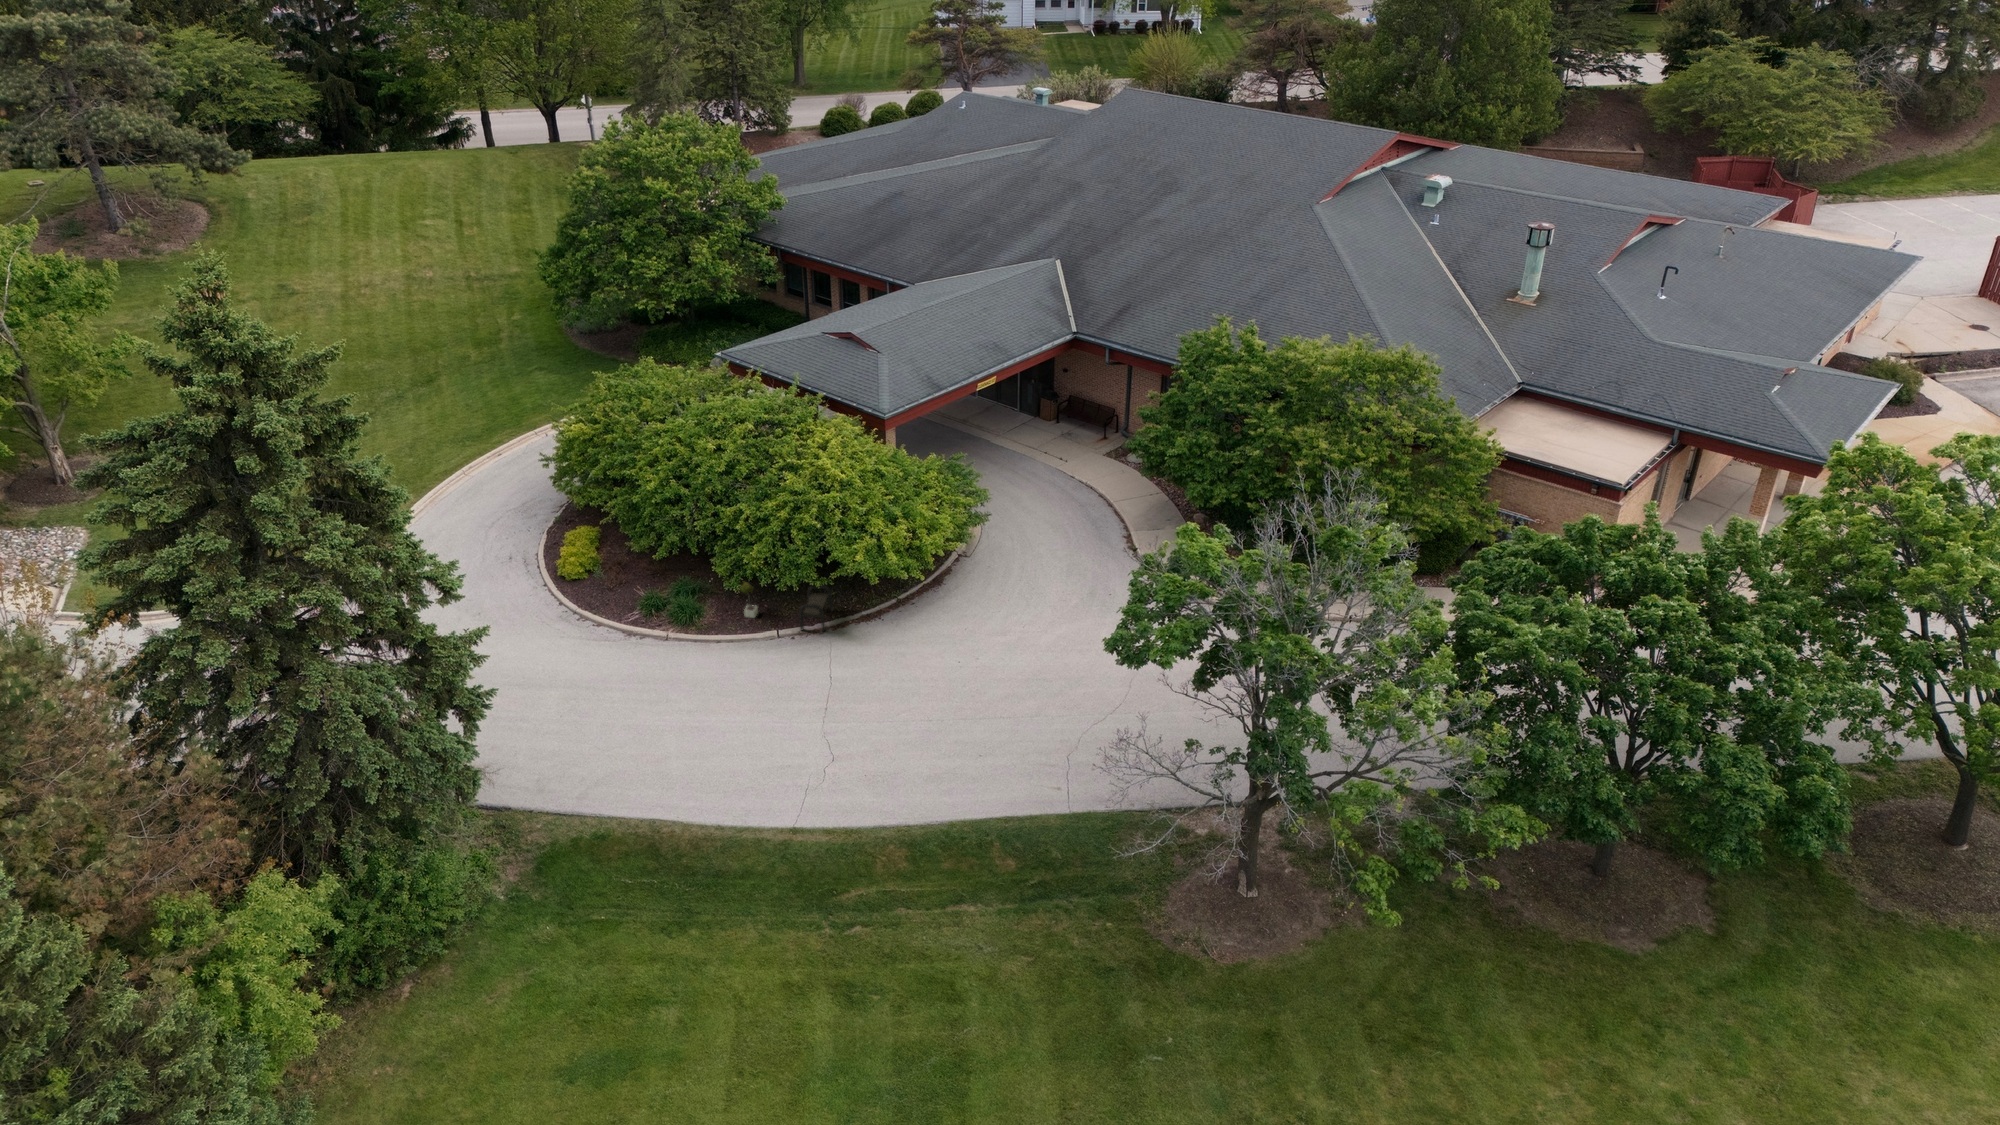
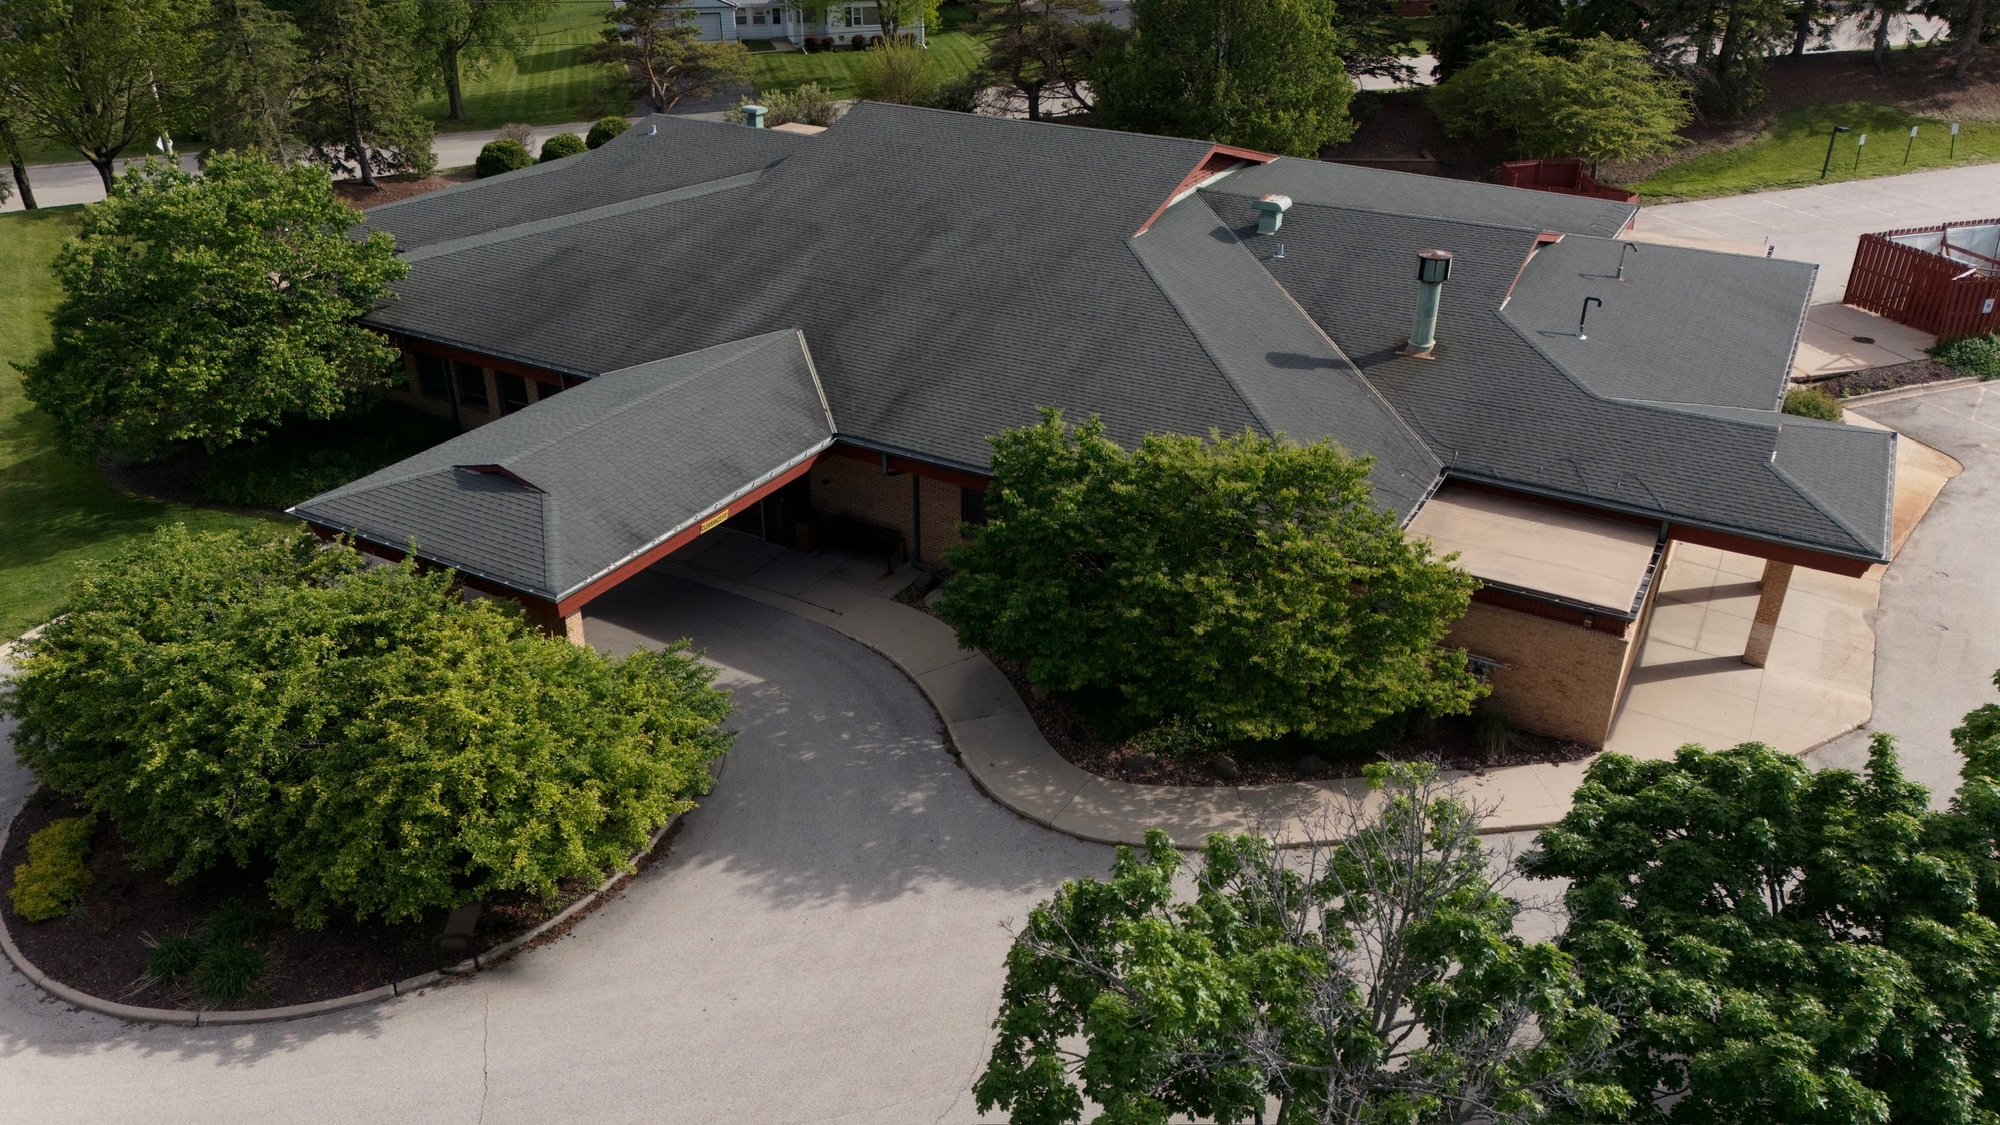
potted tree: present [740,582,758,618] -> none [323,902,366,957]

